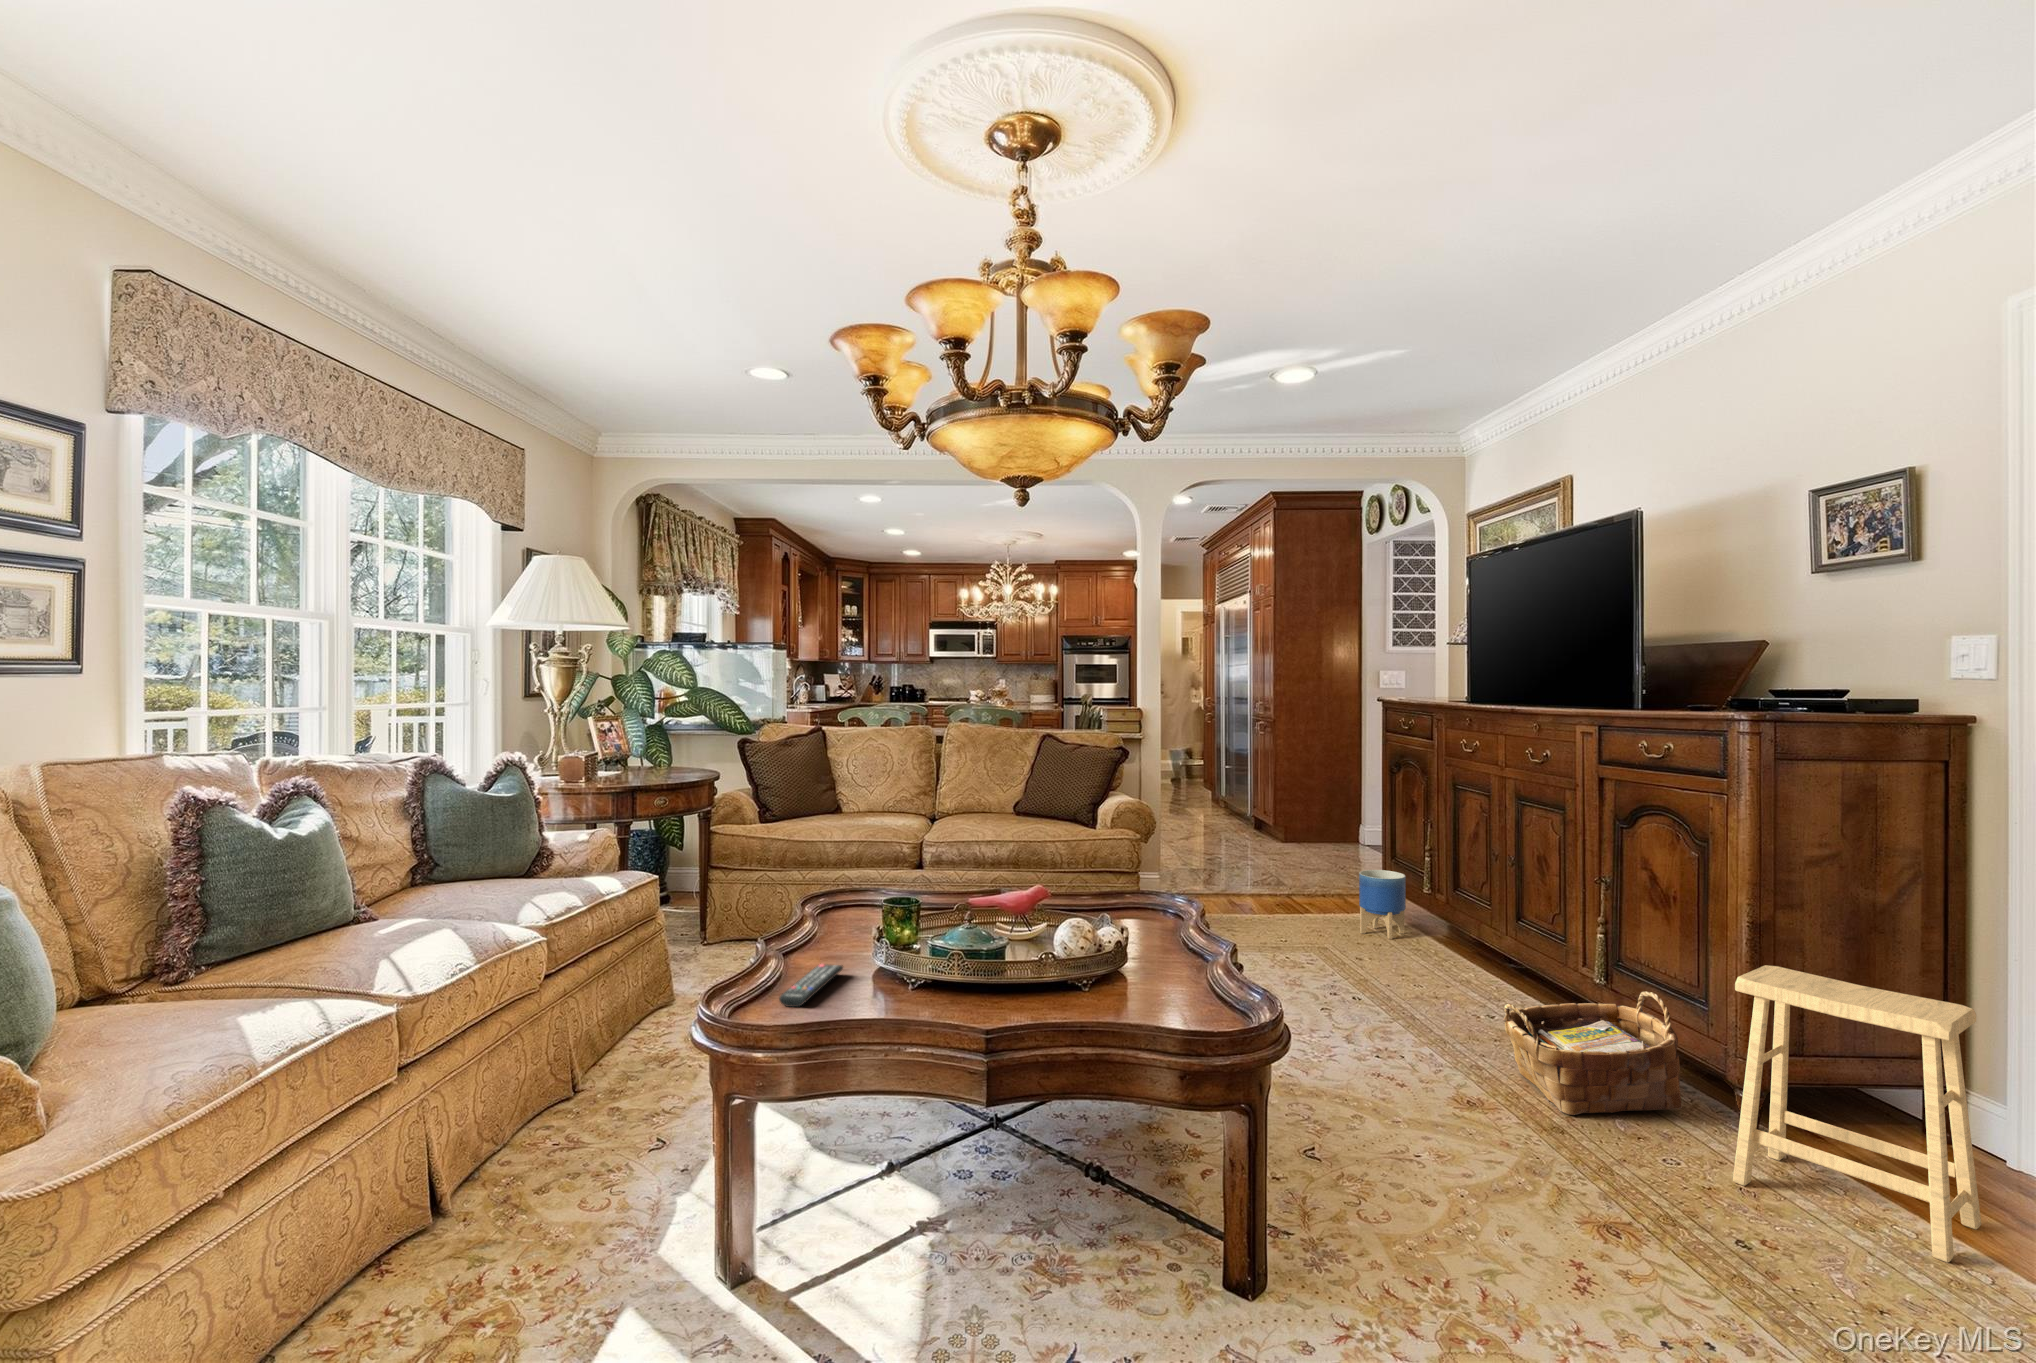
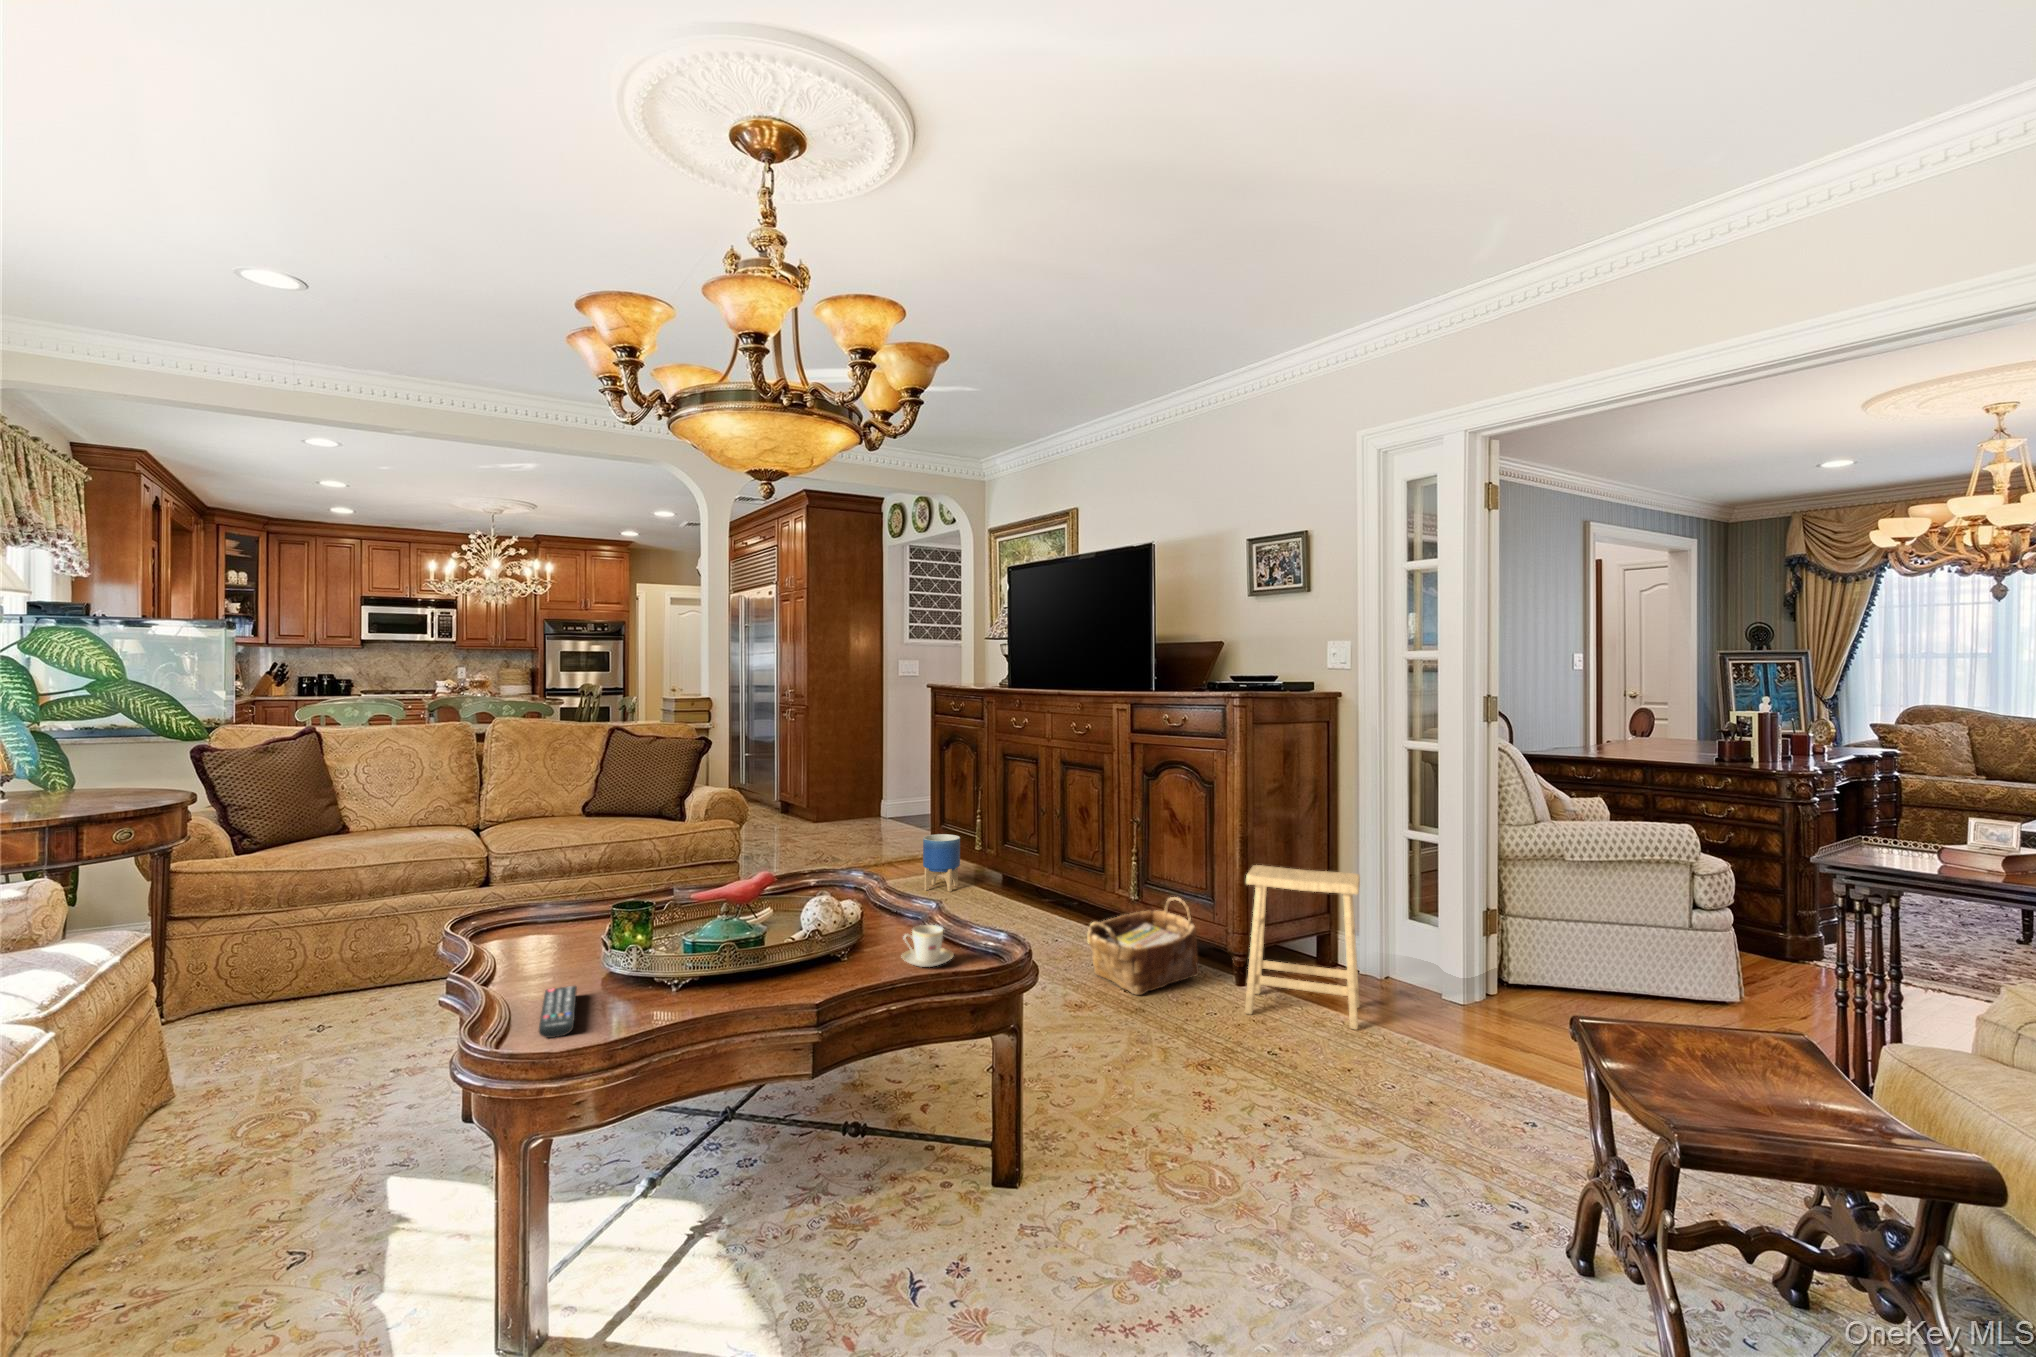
teacup: none [1135,965,1195,1013] -> present [902,925,953,967]

